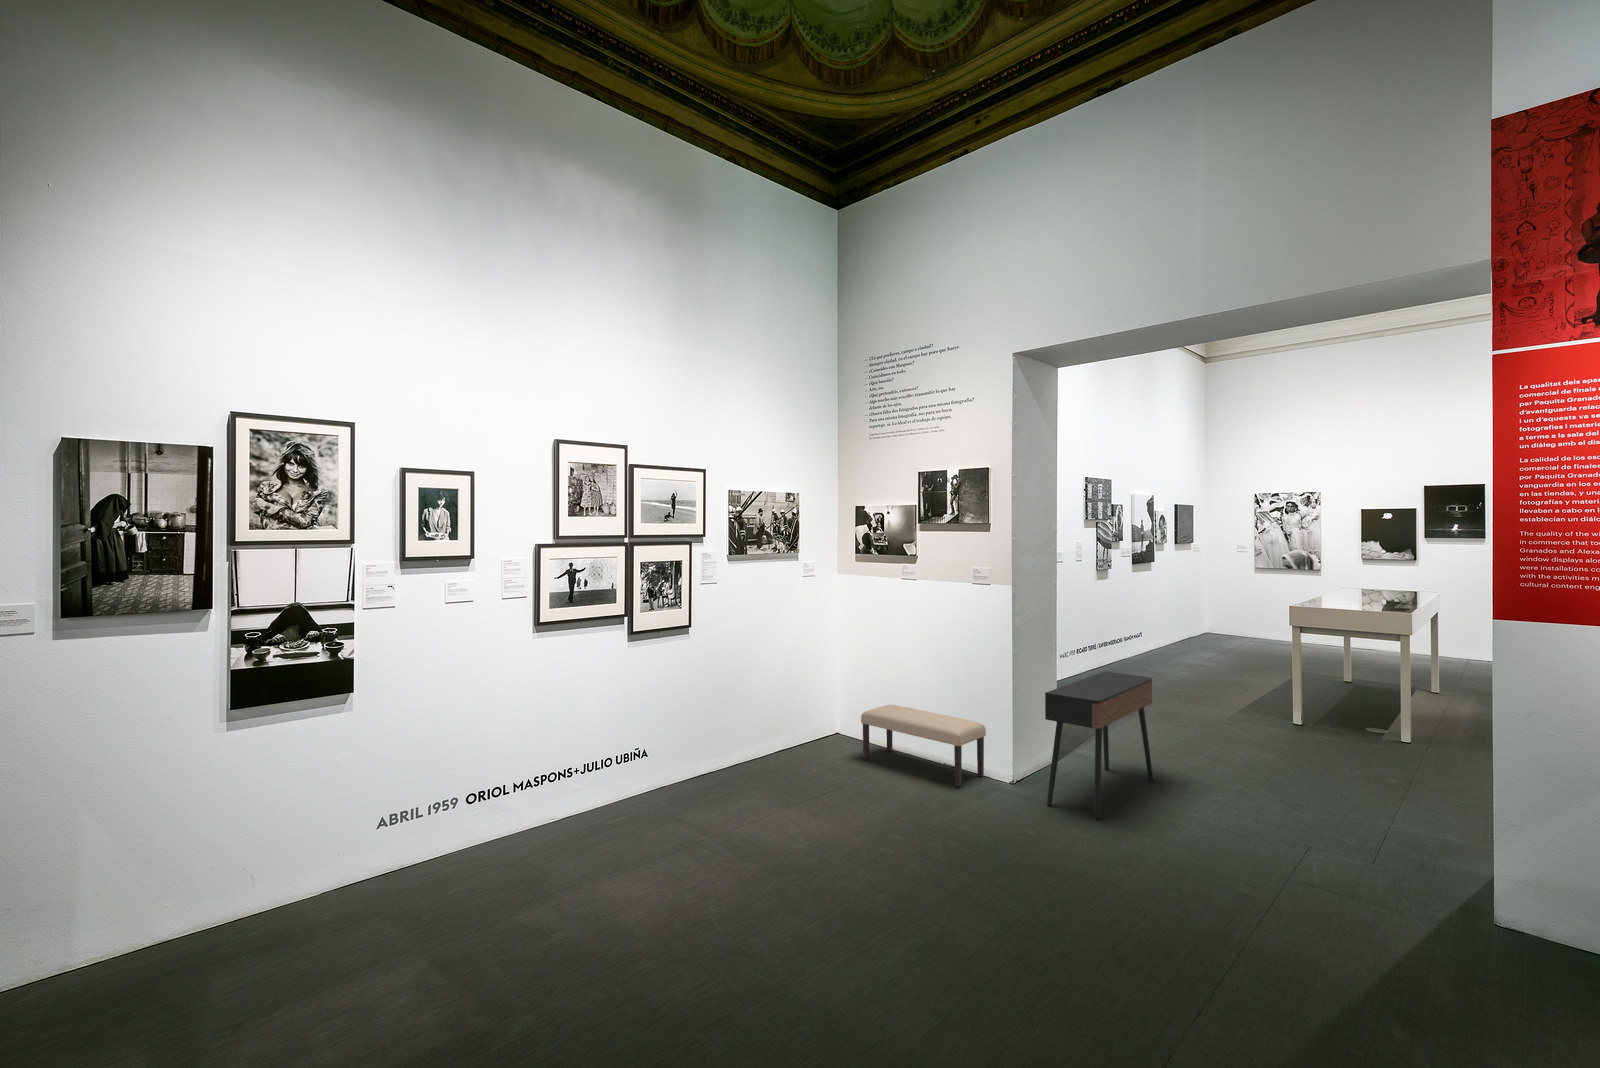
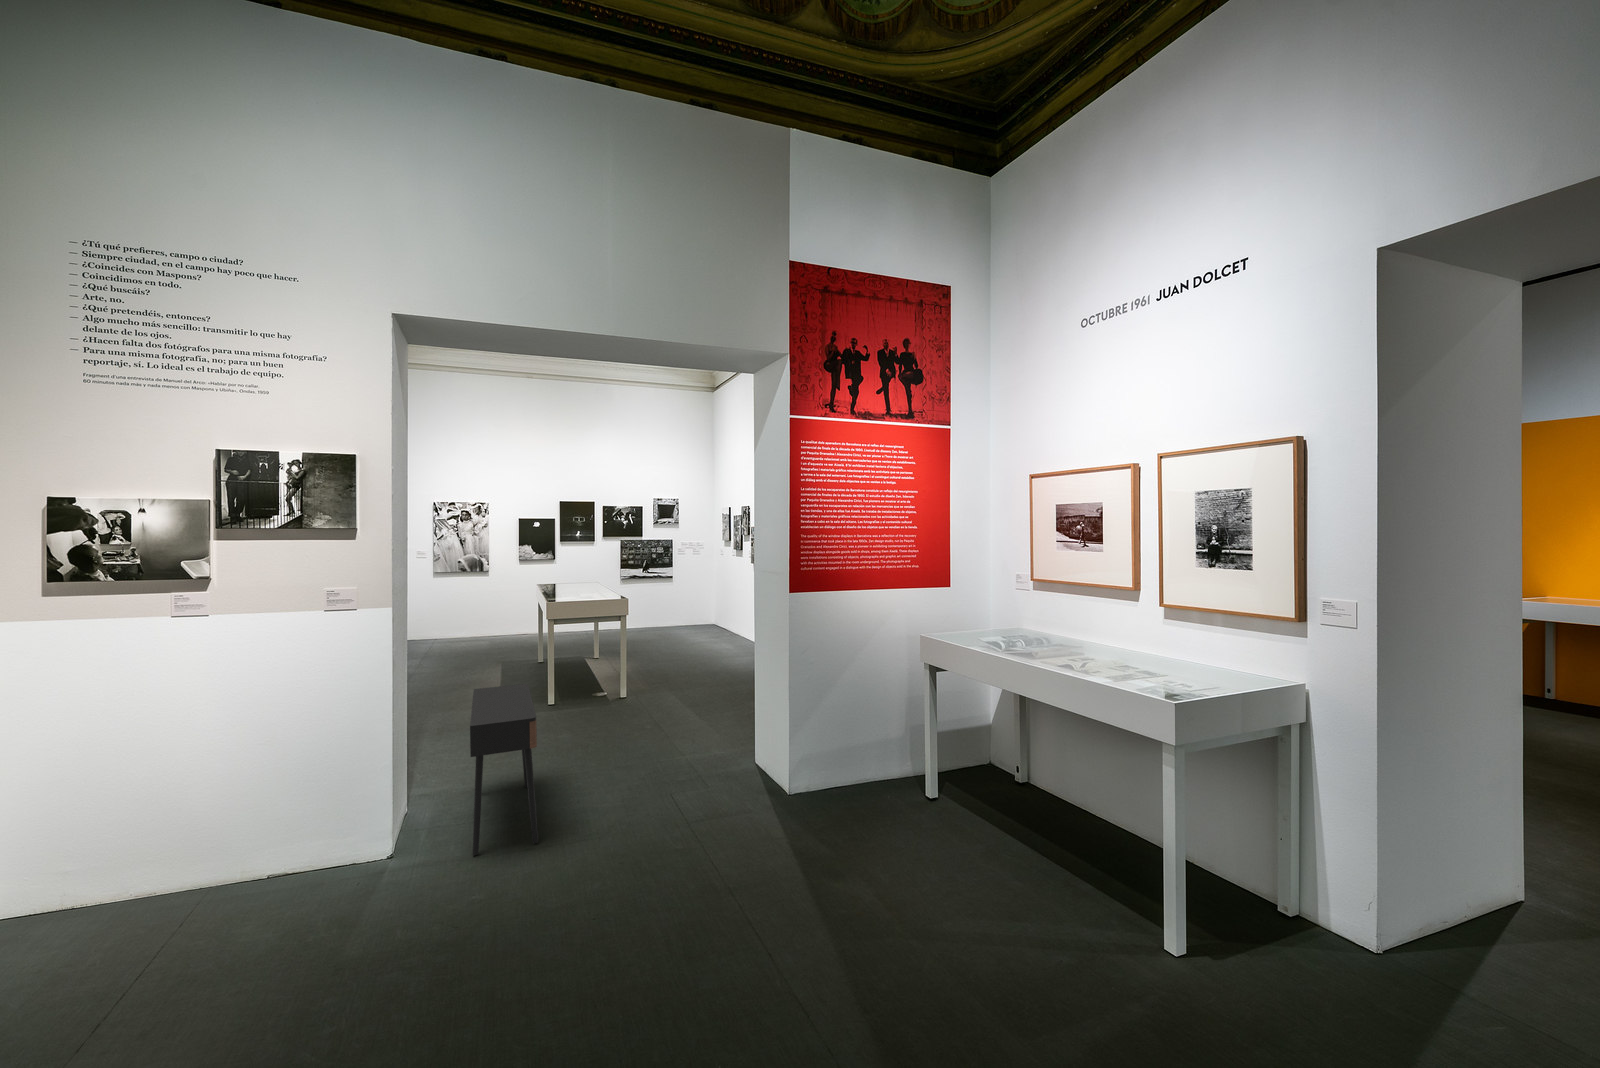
bench: present [861,705,986,787] -> none [109,795,360,938]

